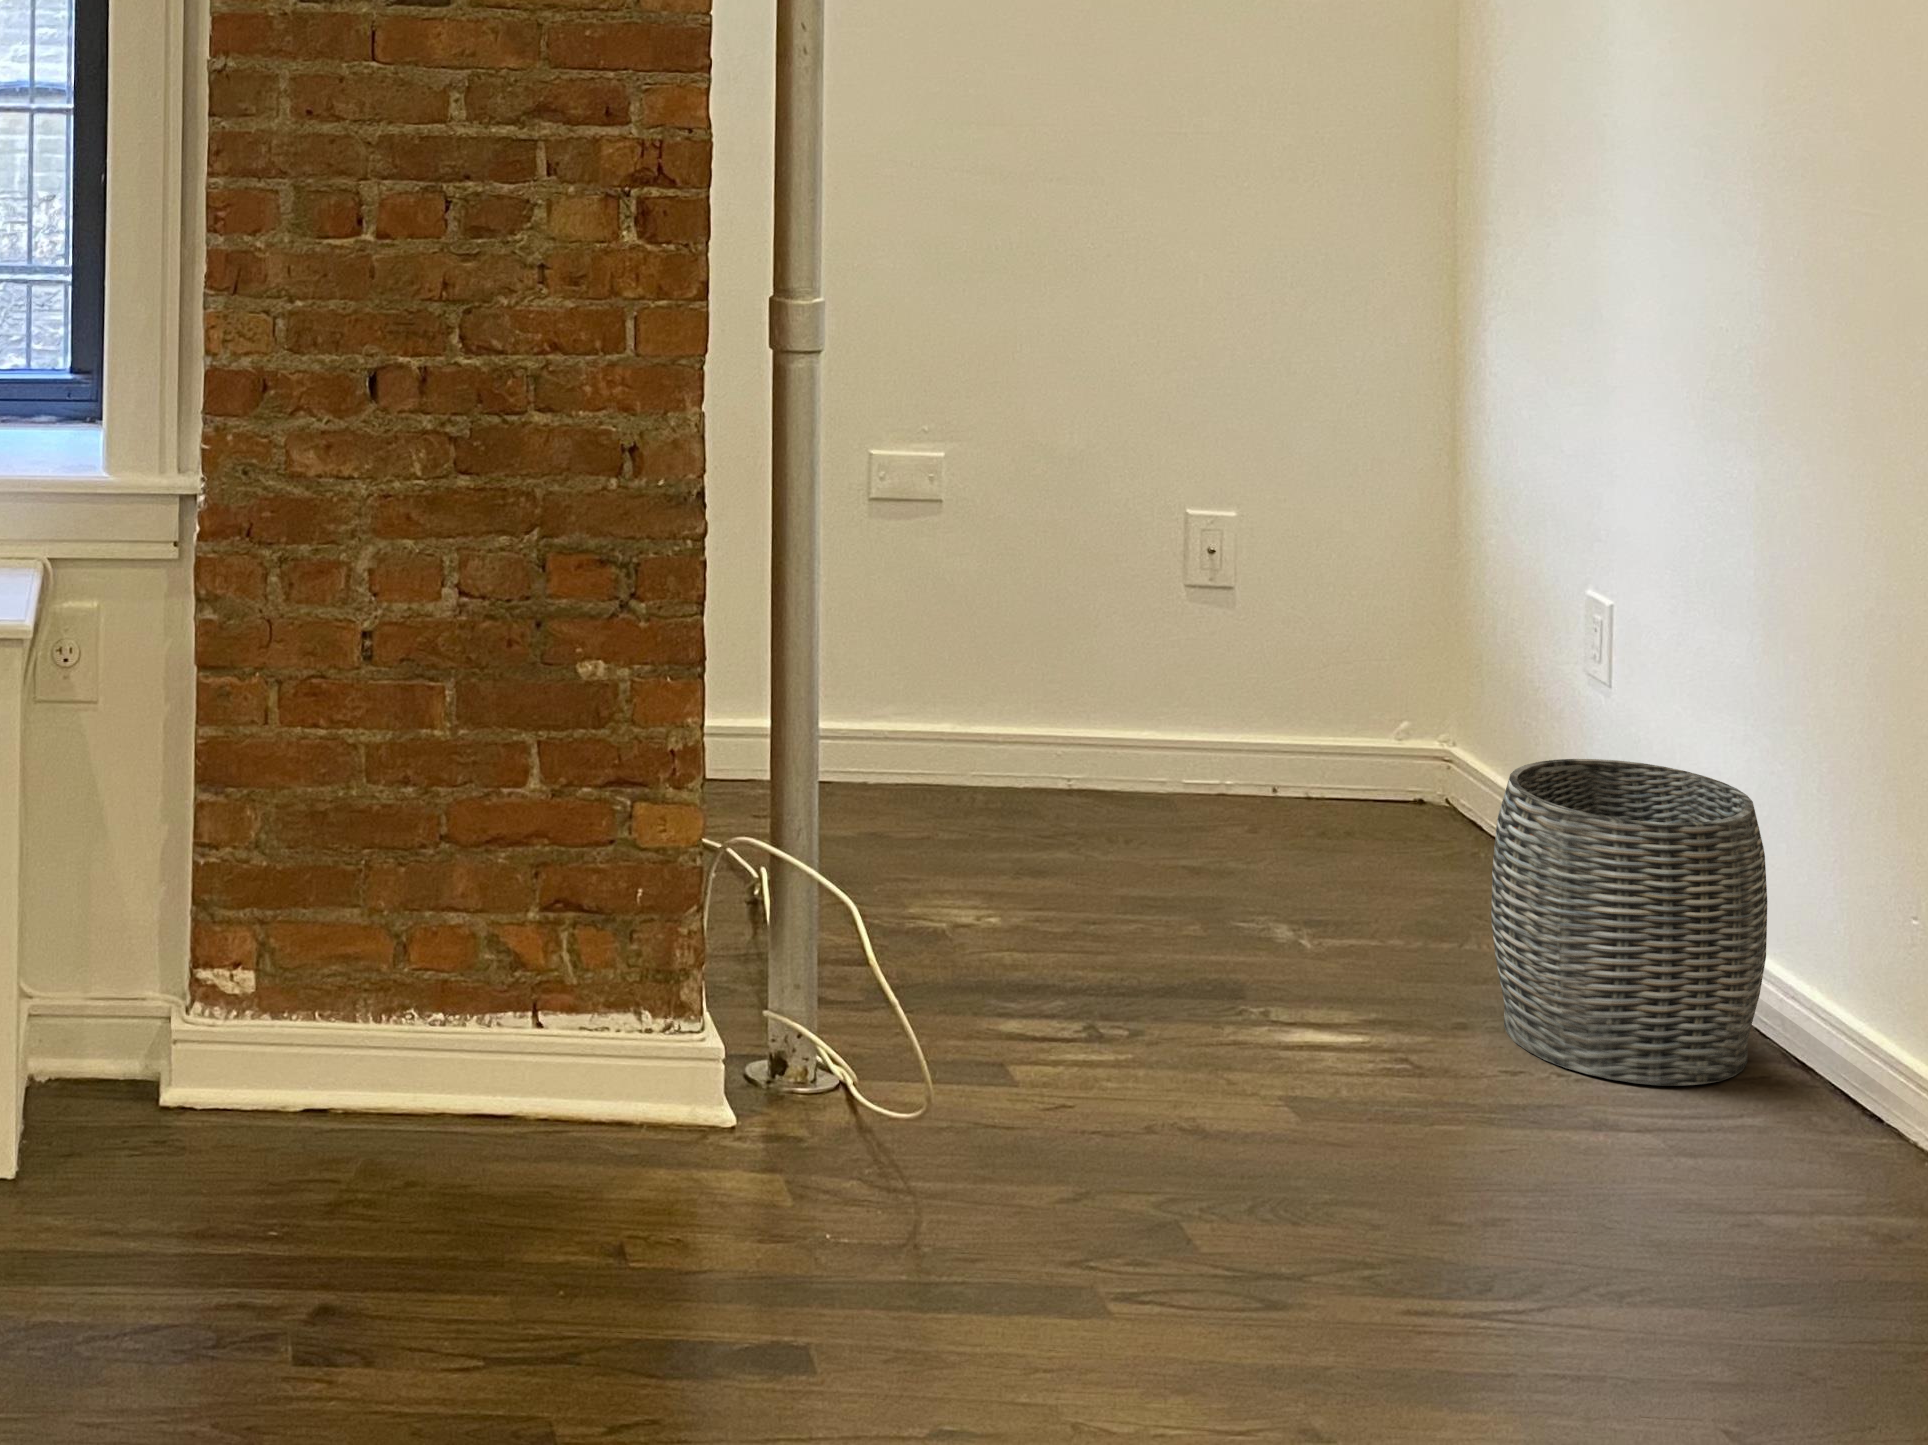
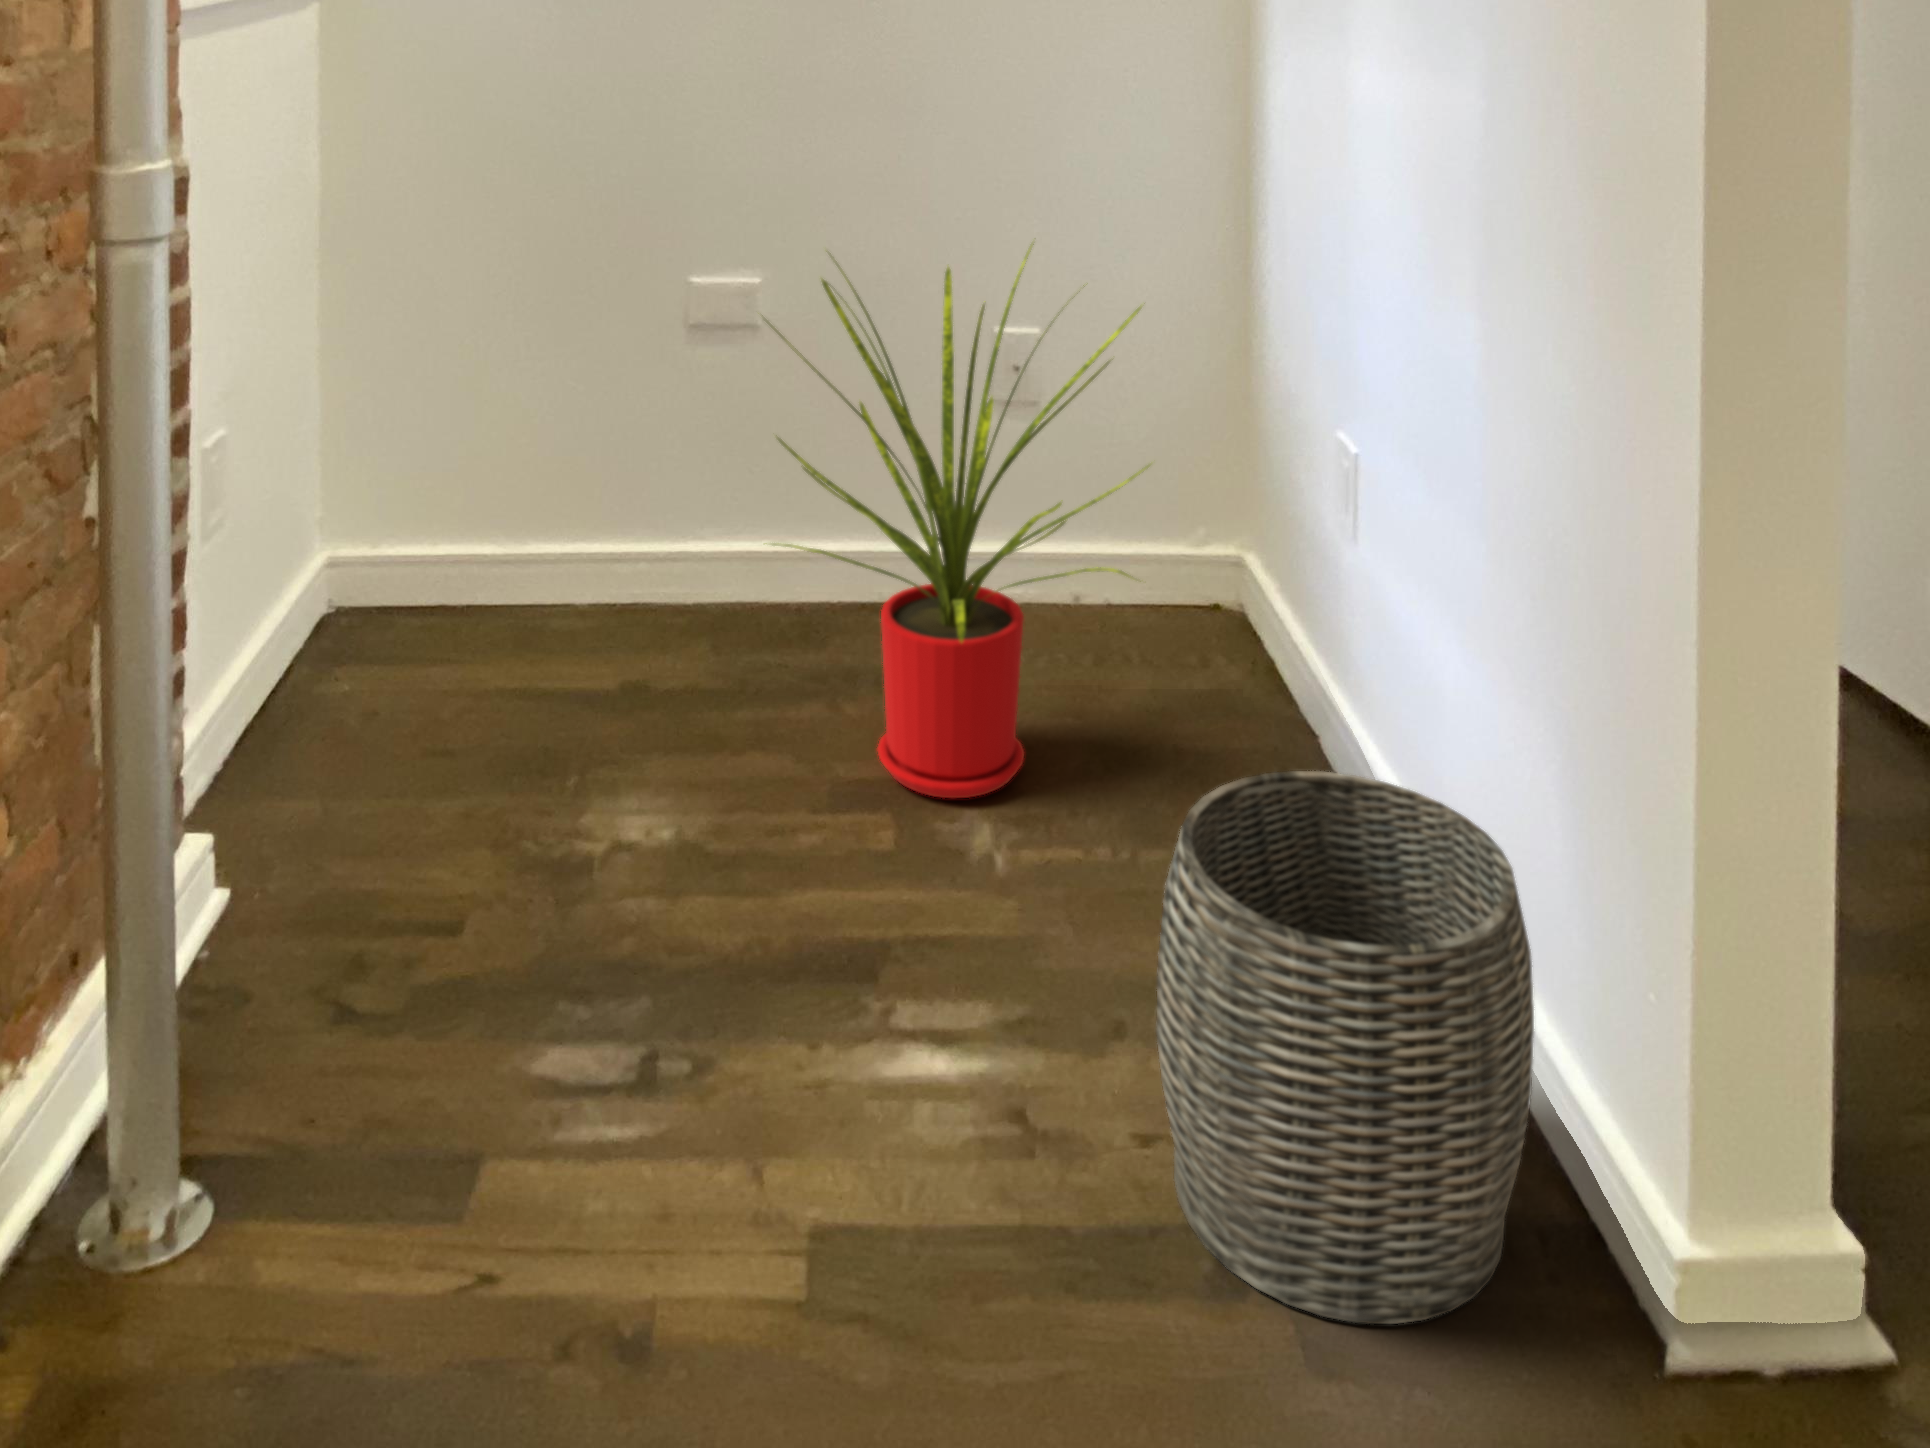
house plant: none [1064,409,1401,866] -> present [767,244,1150,799]

